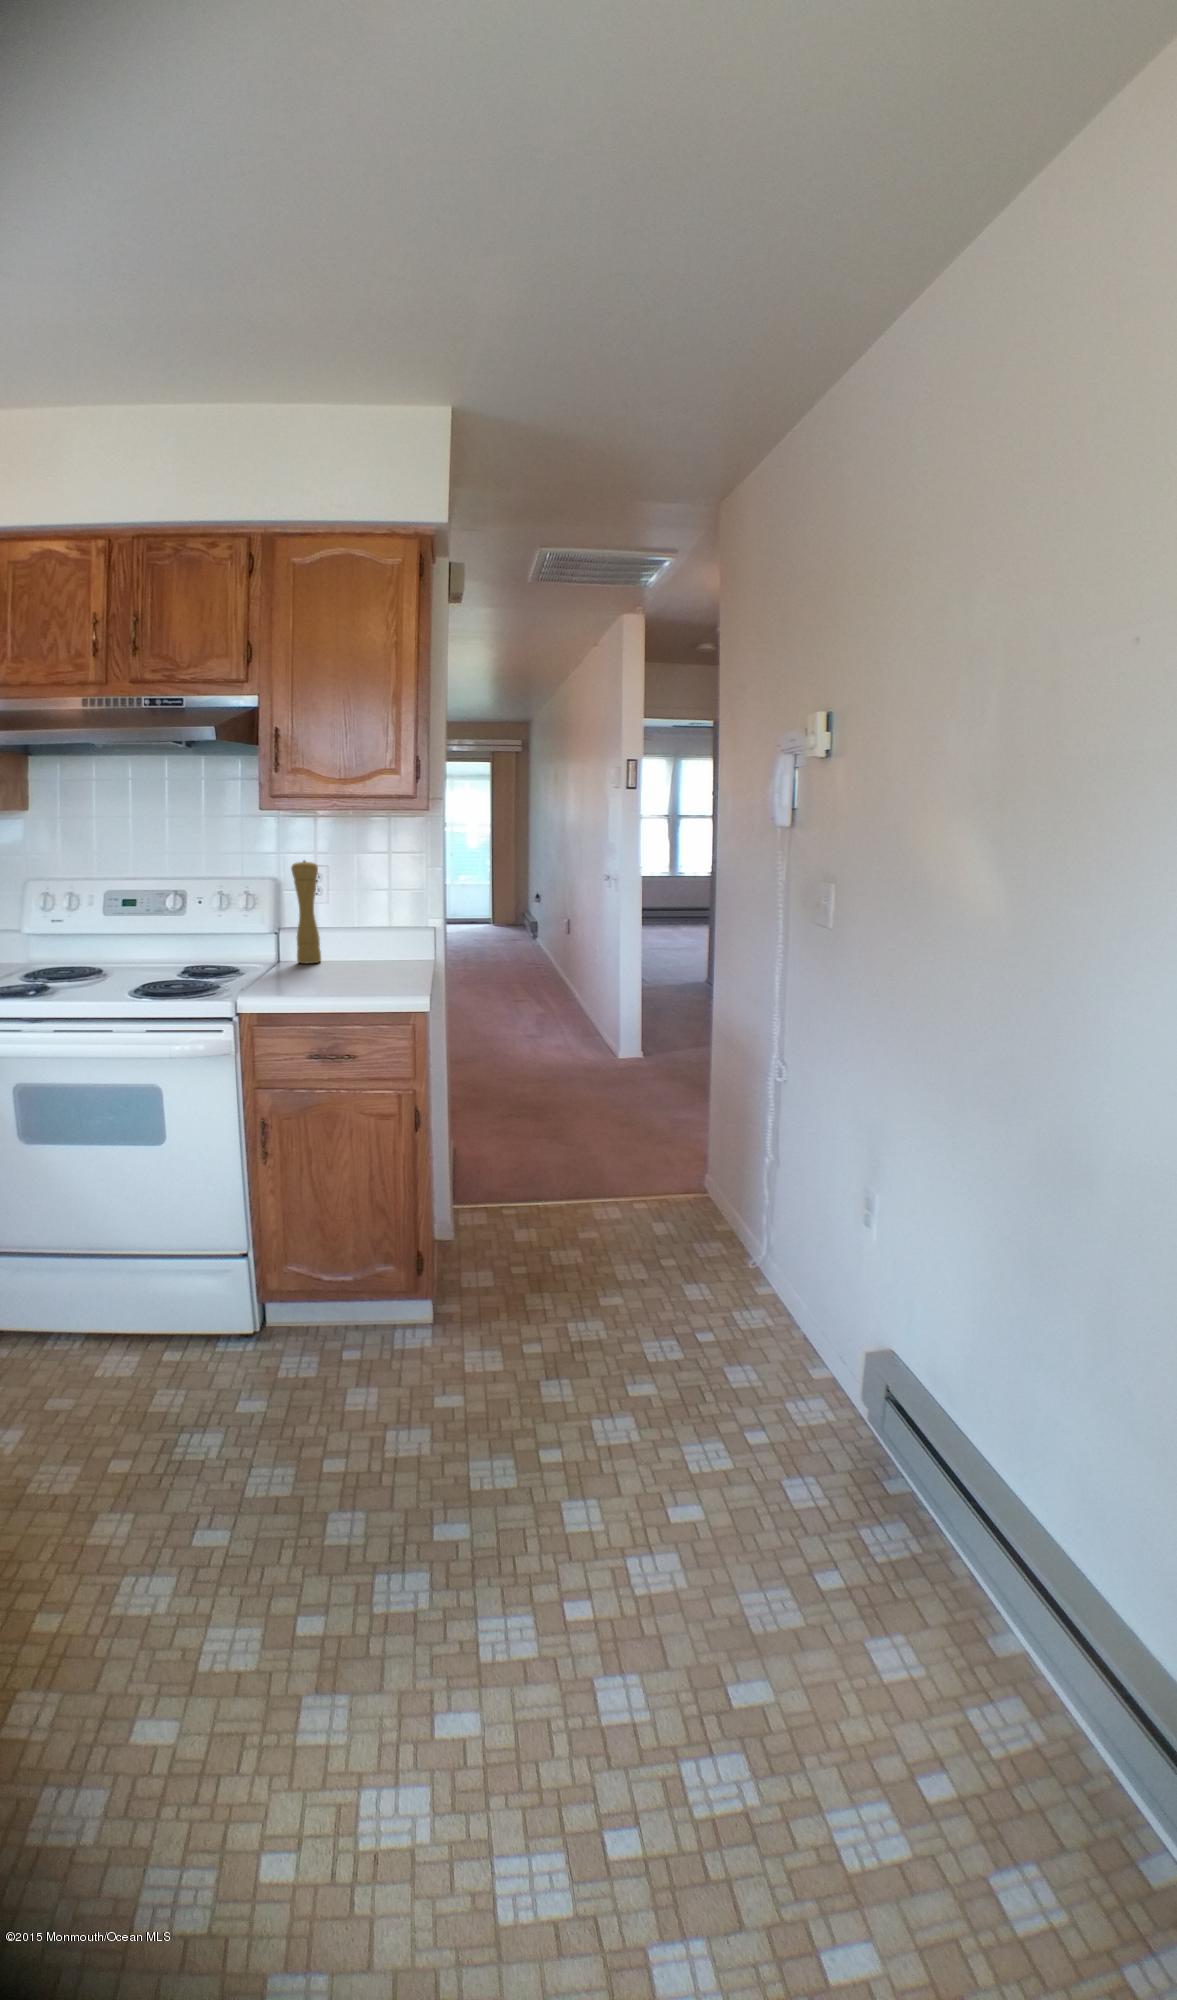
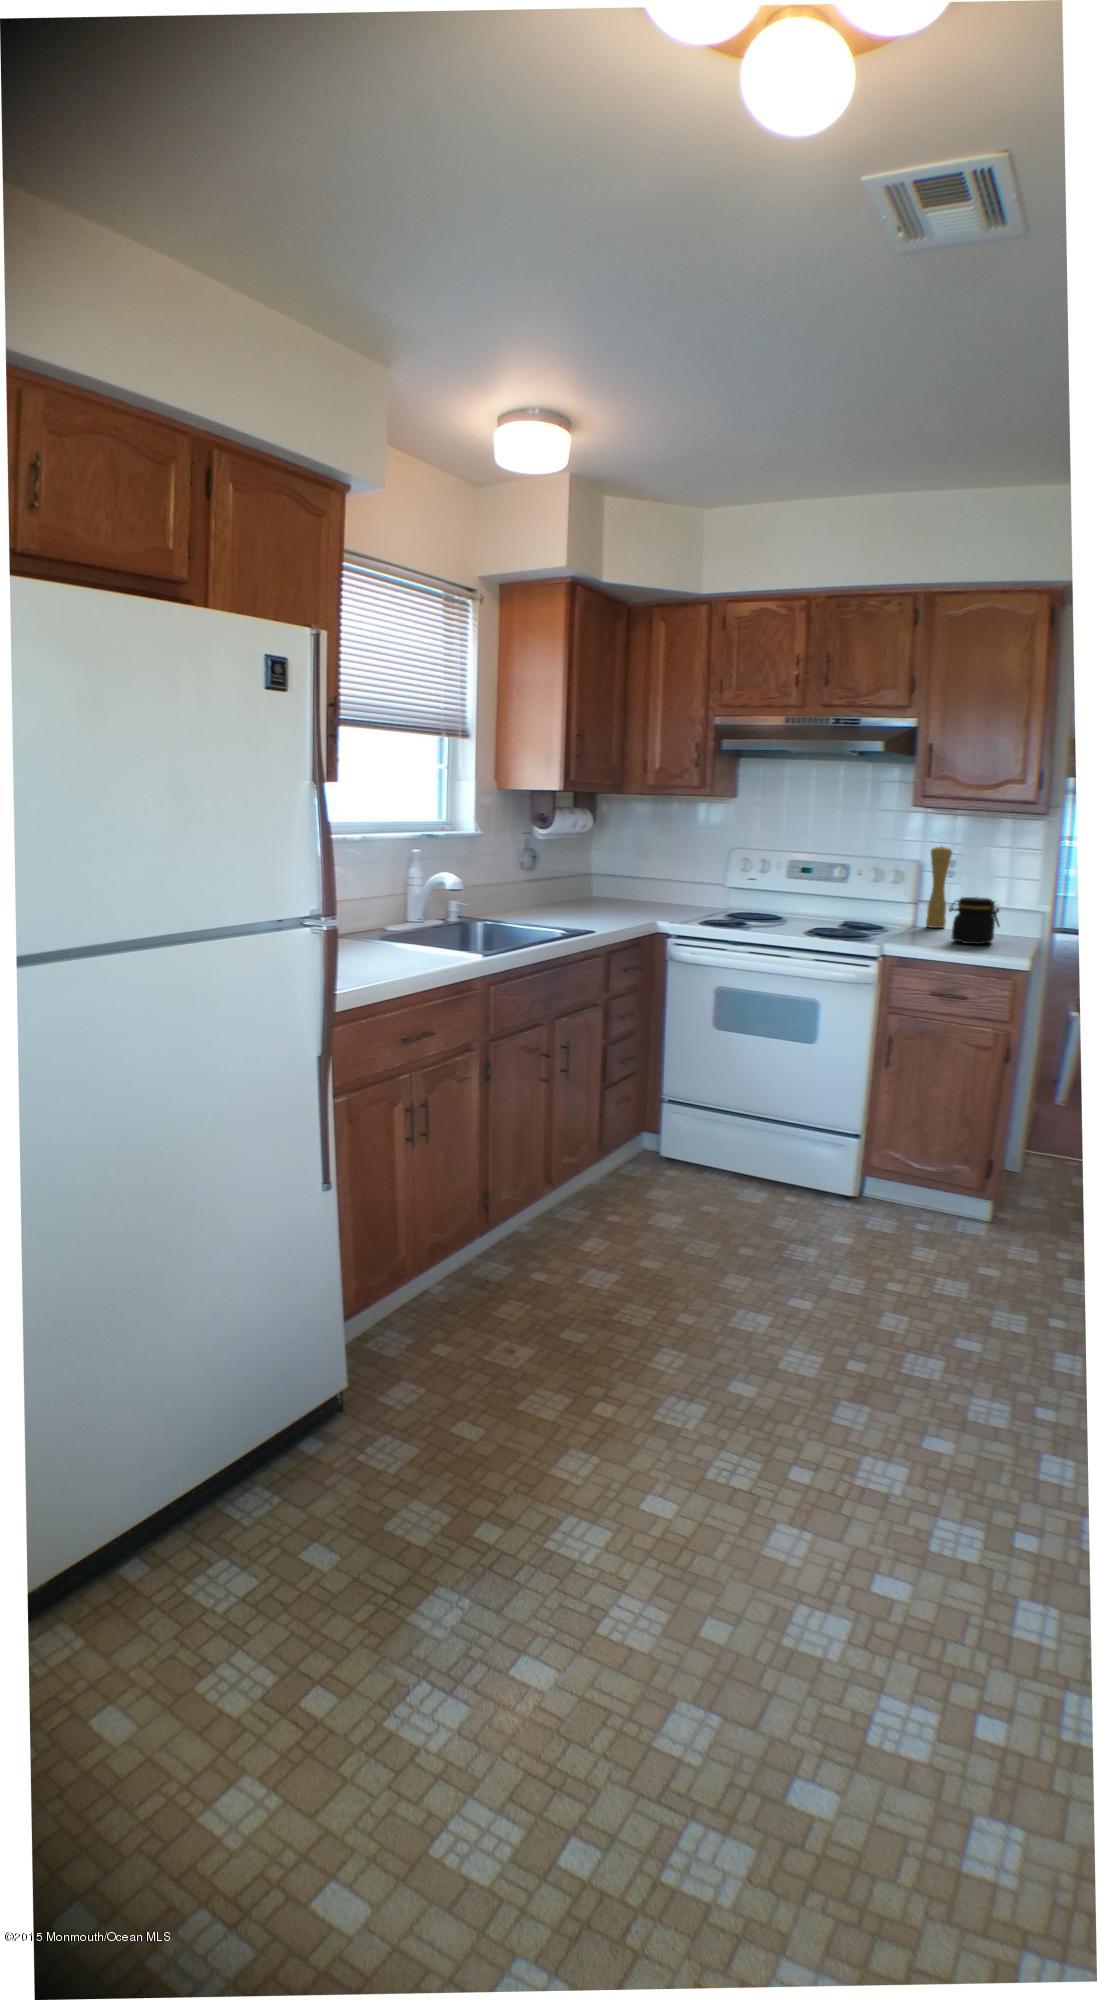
jar: none [324,923,389,984] -> present [949,897,999,944]

